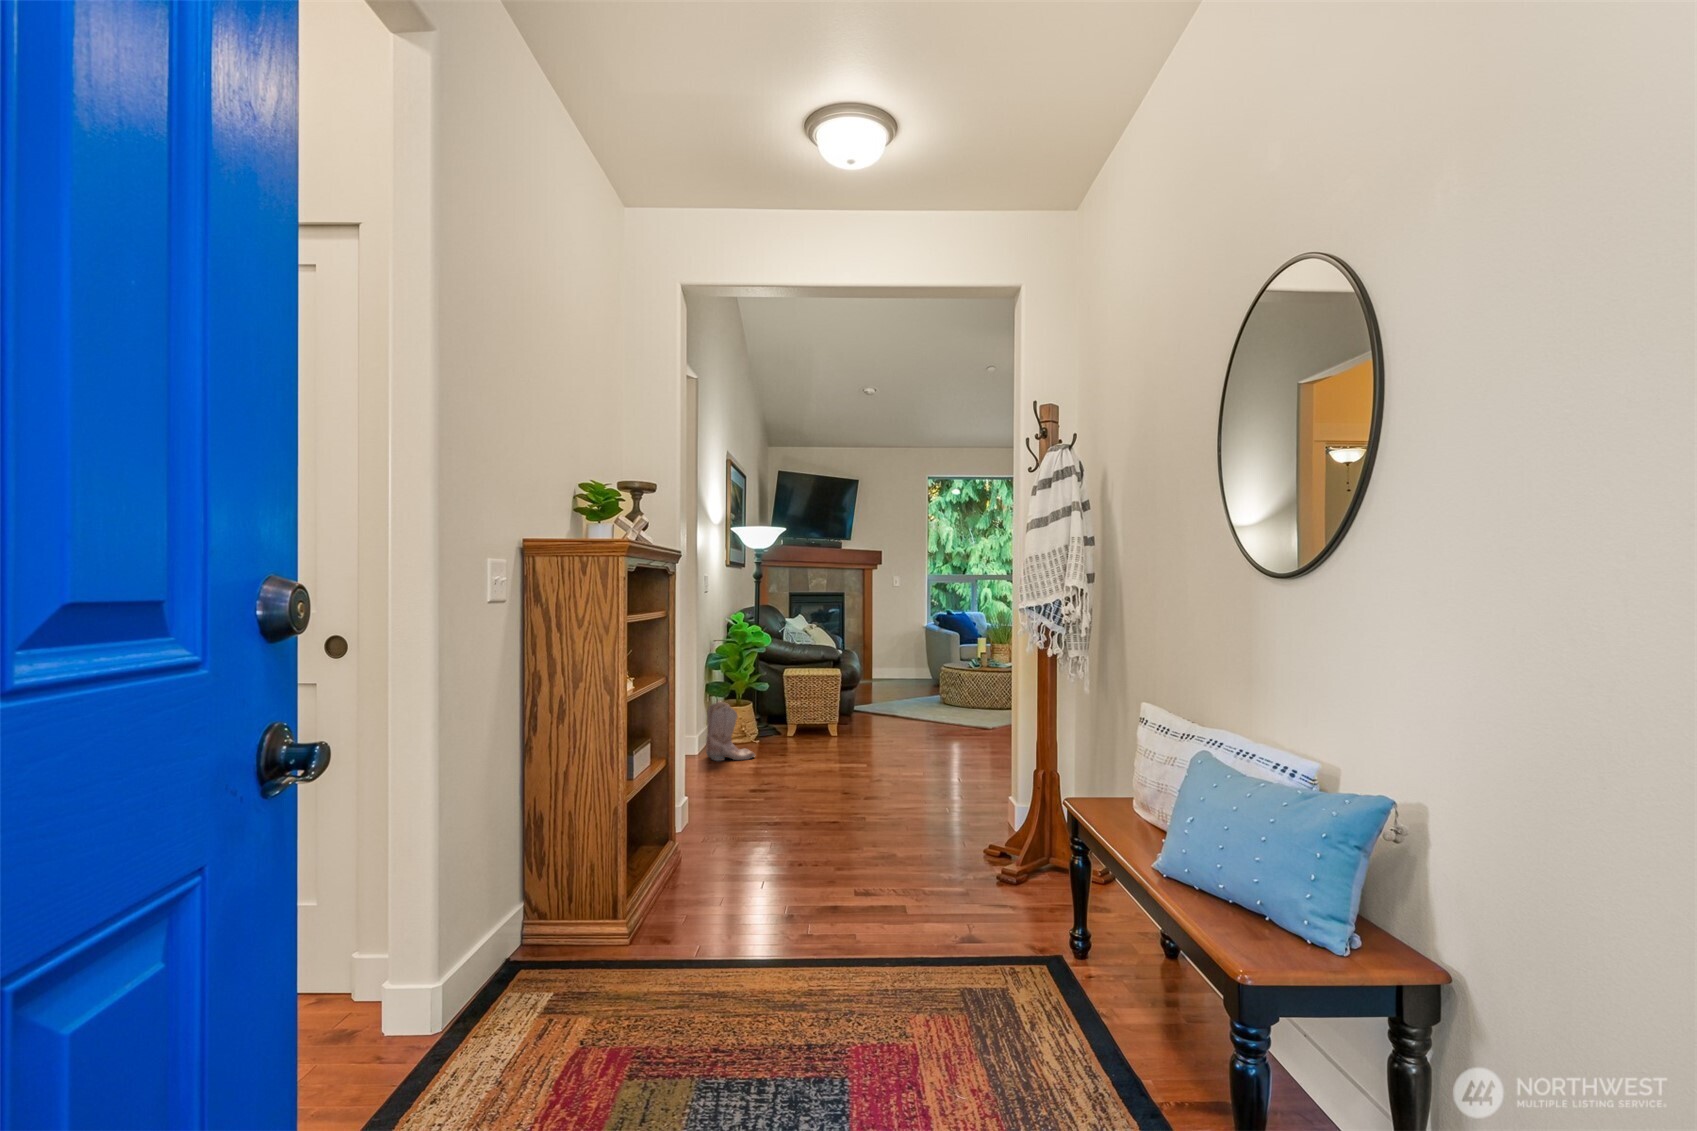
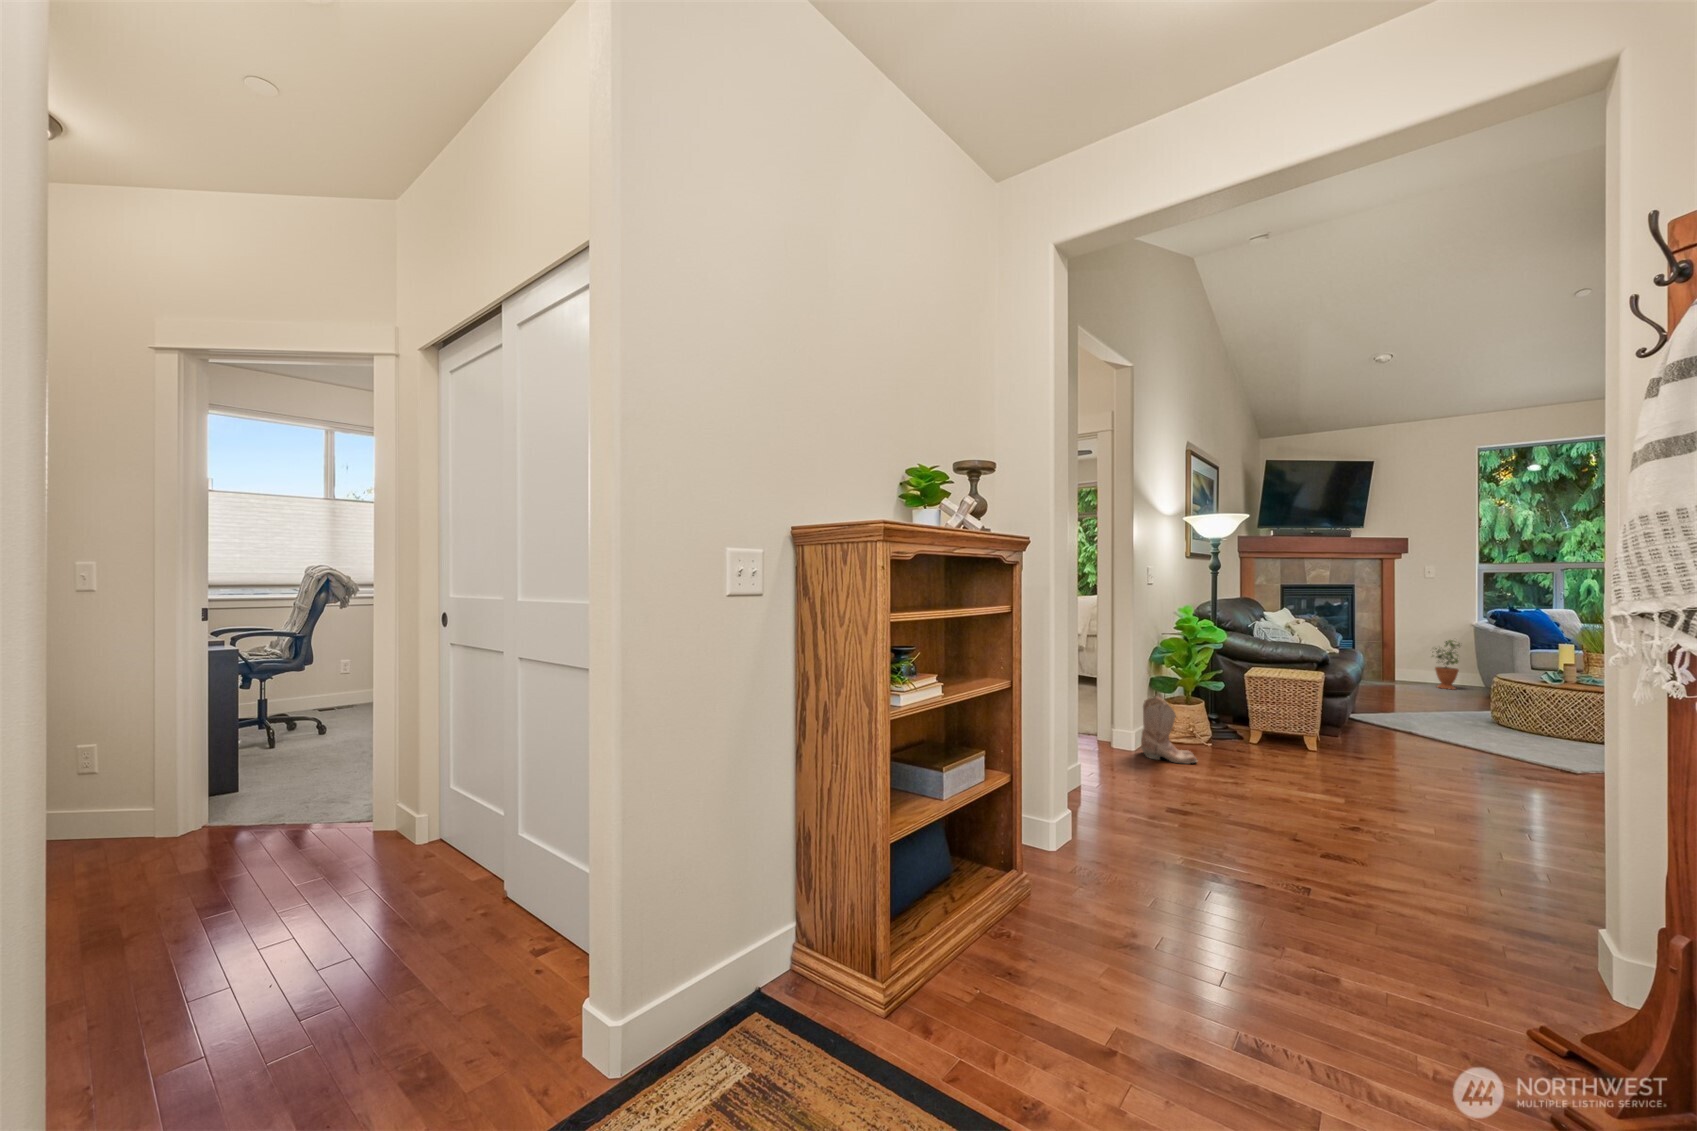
potted plant: none [894,637,914,682] -> present [1435,640,1460,690]

